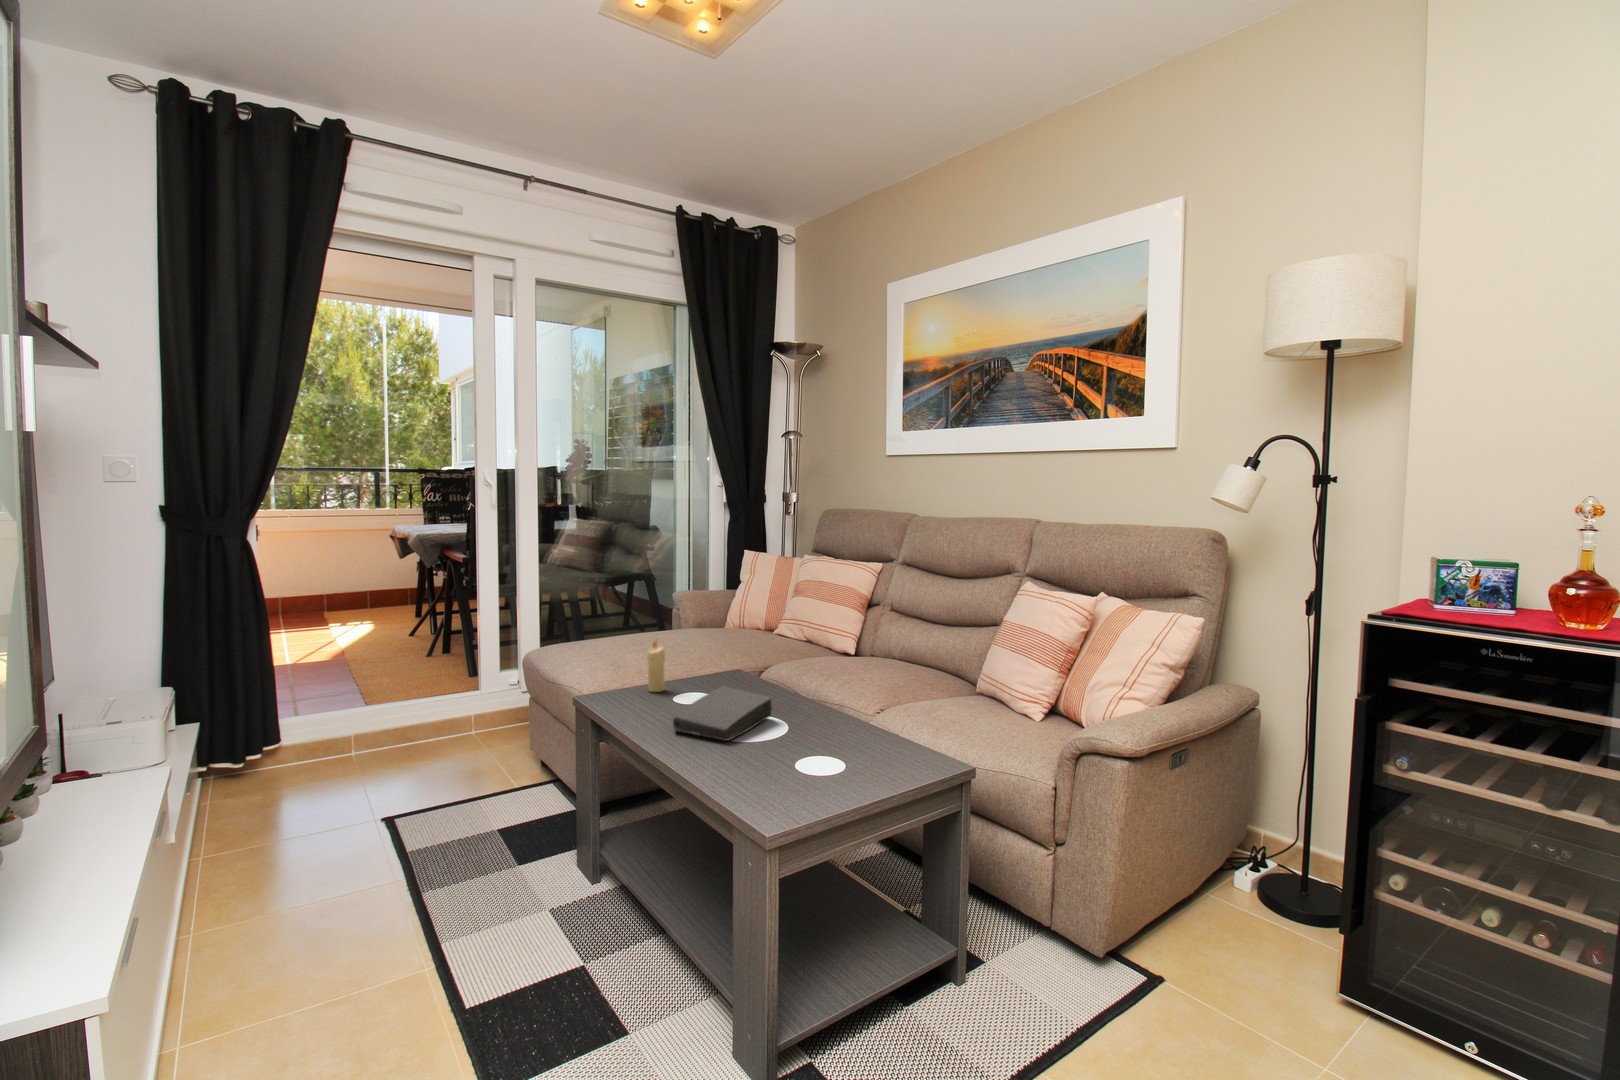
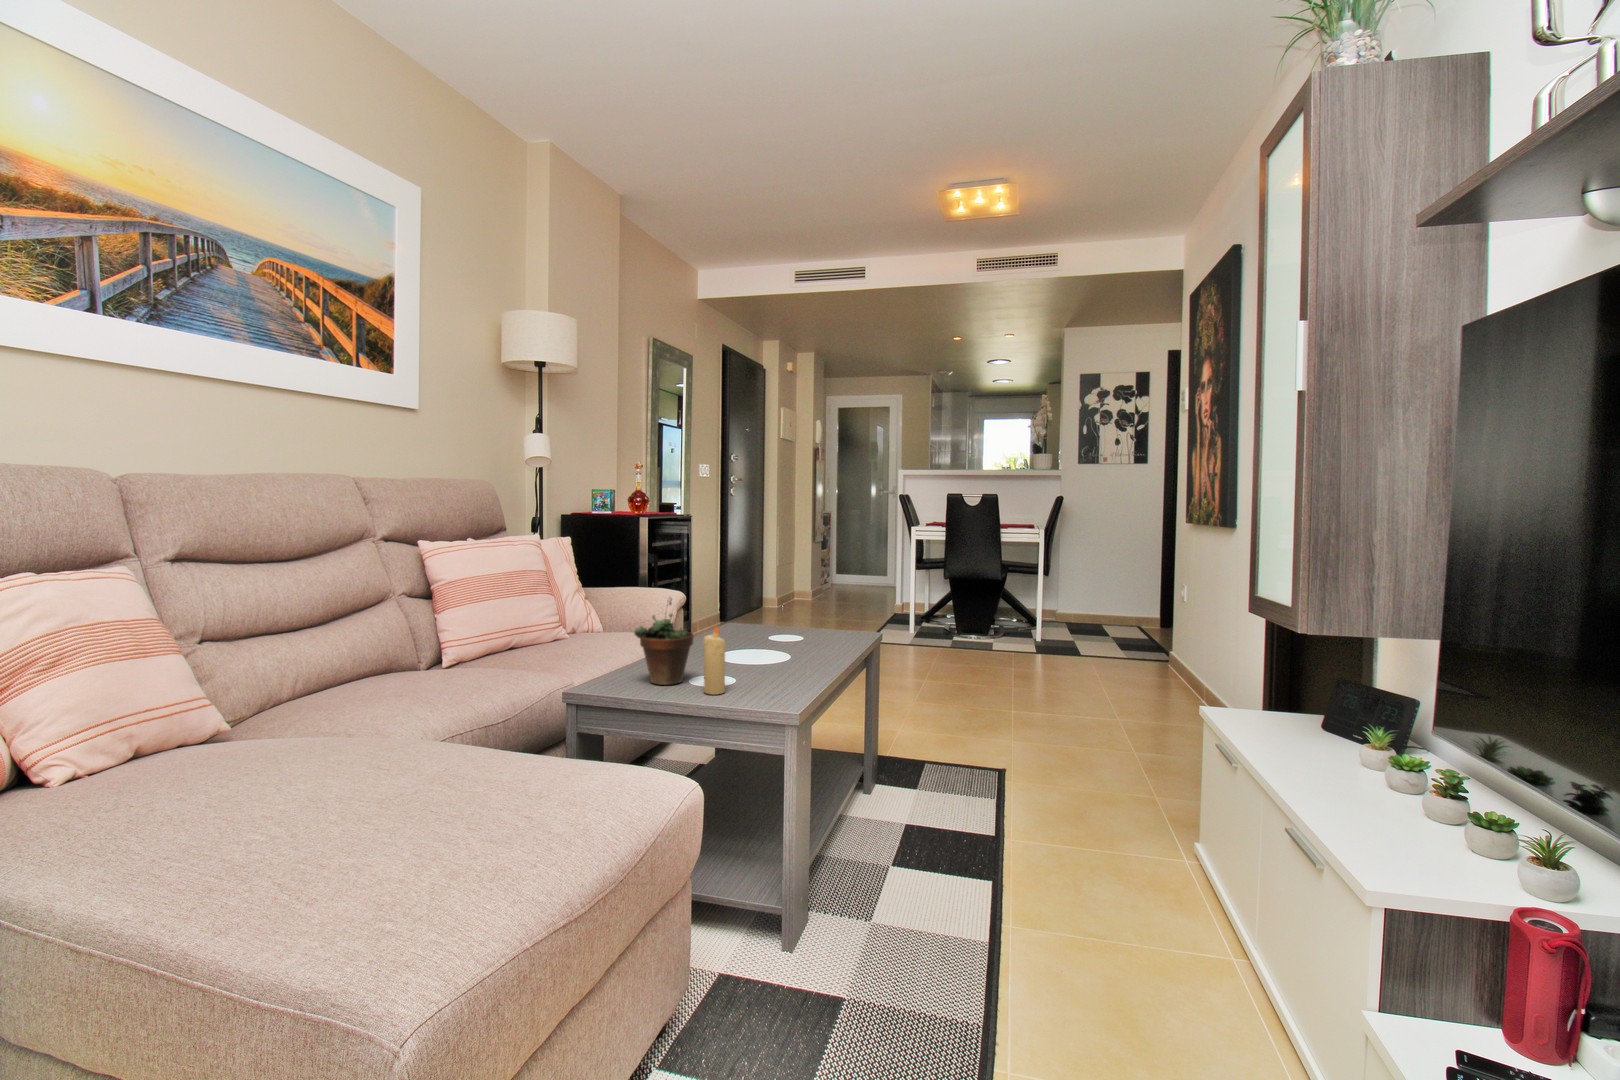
succulent plant: none [688,620,730,690] -> present [634,598,693,685]
book: present [673,686,772,741] -> none [735,632,823,664]

